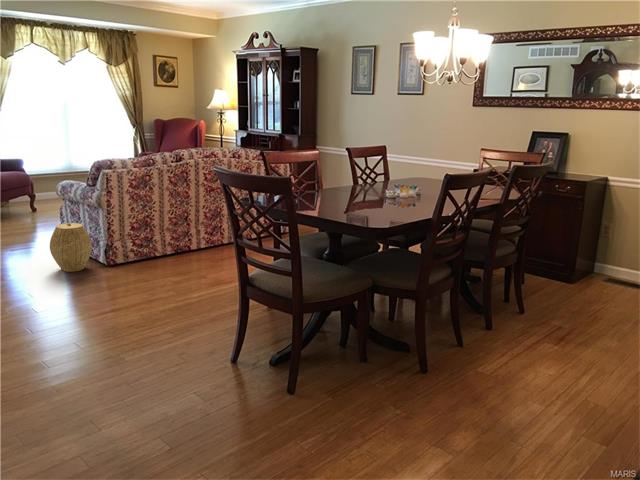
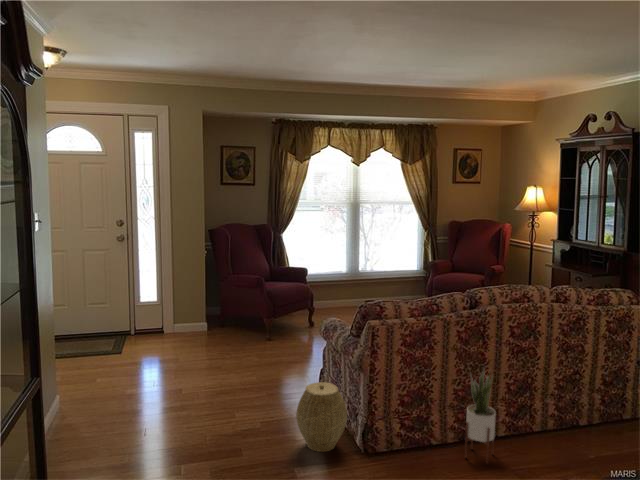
potted plant: none [179,198,198,261] -> present [465,371,496,464]

